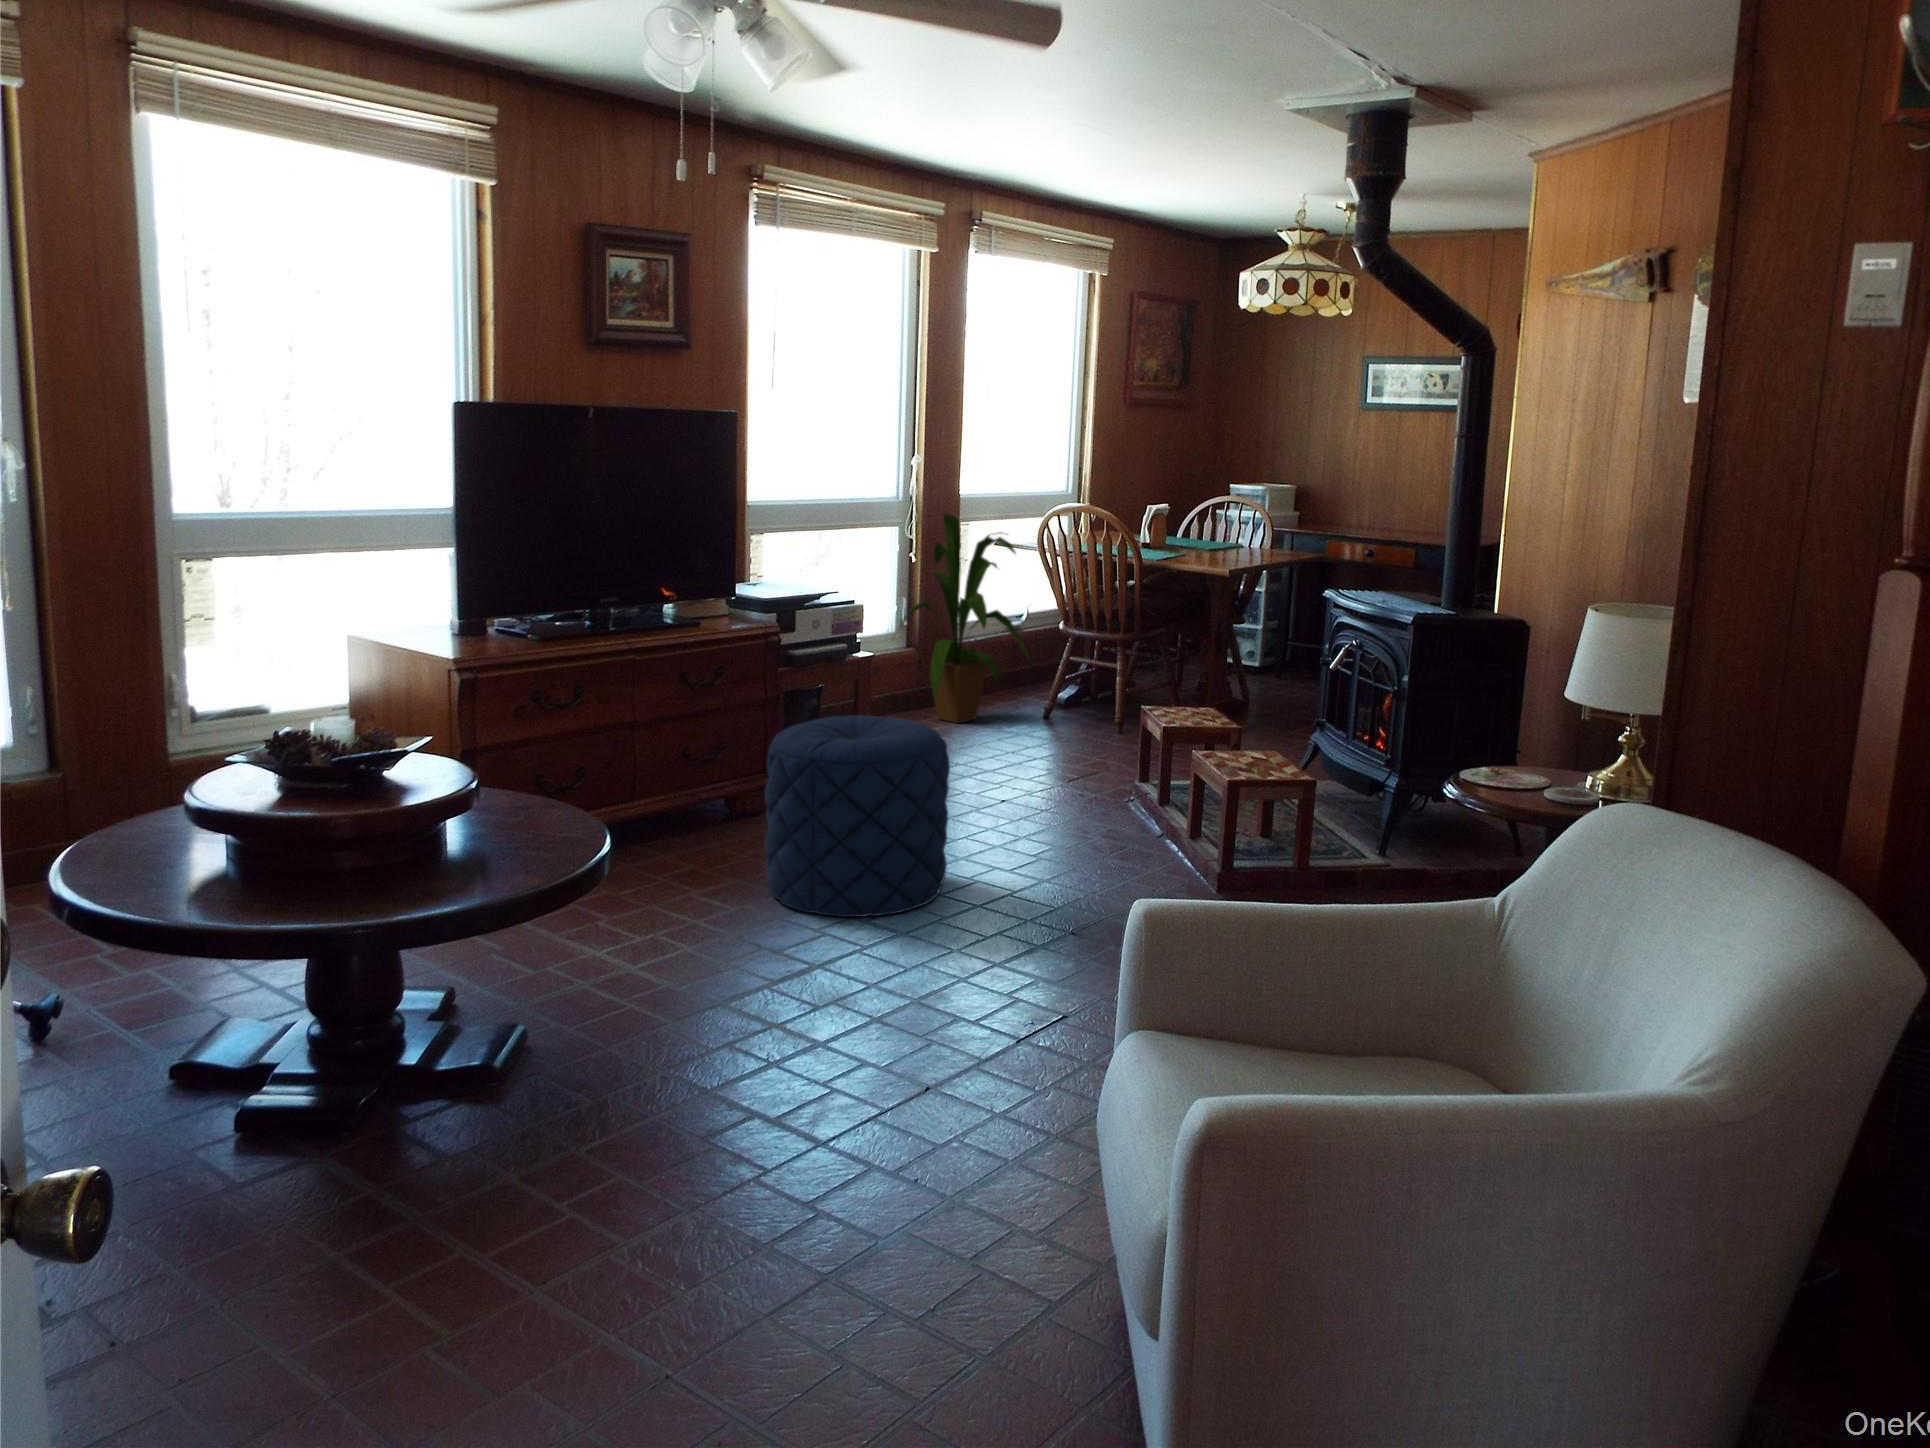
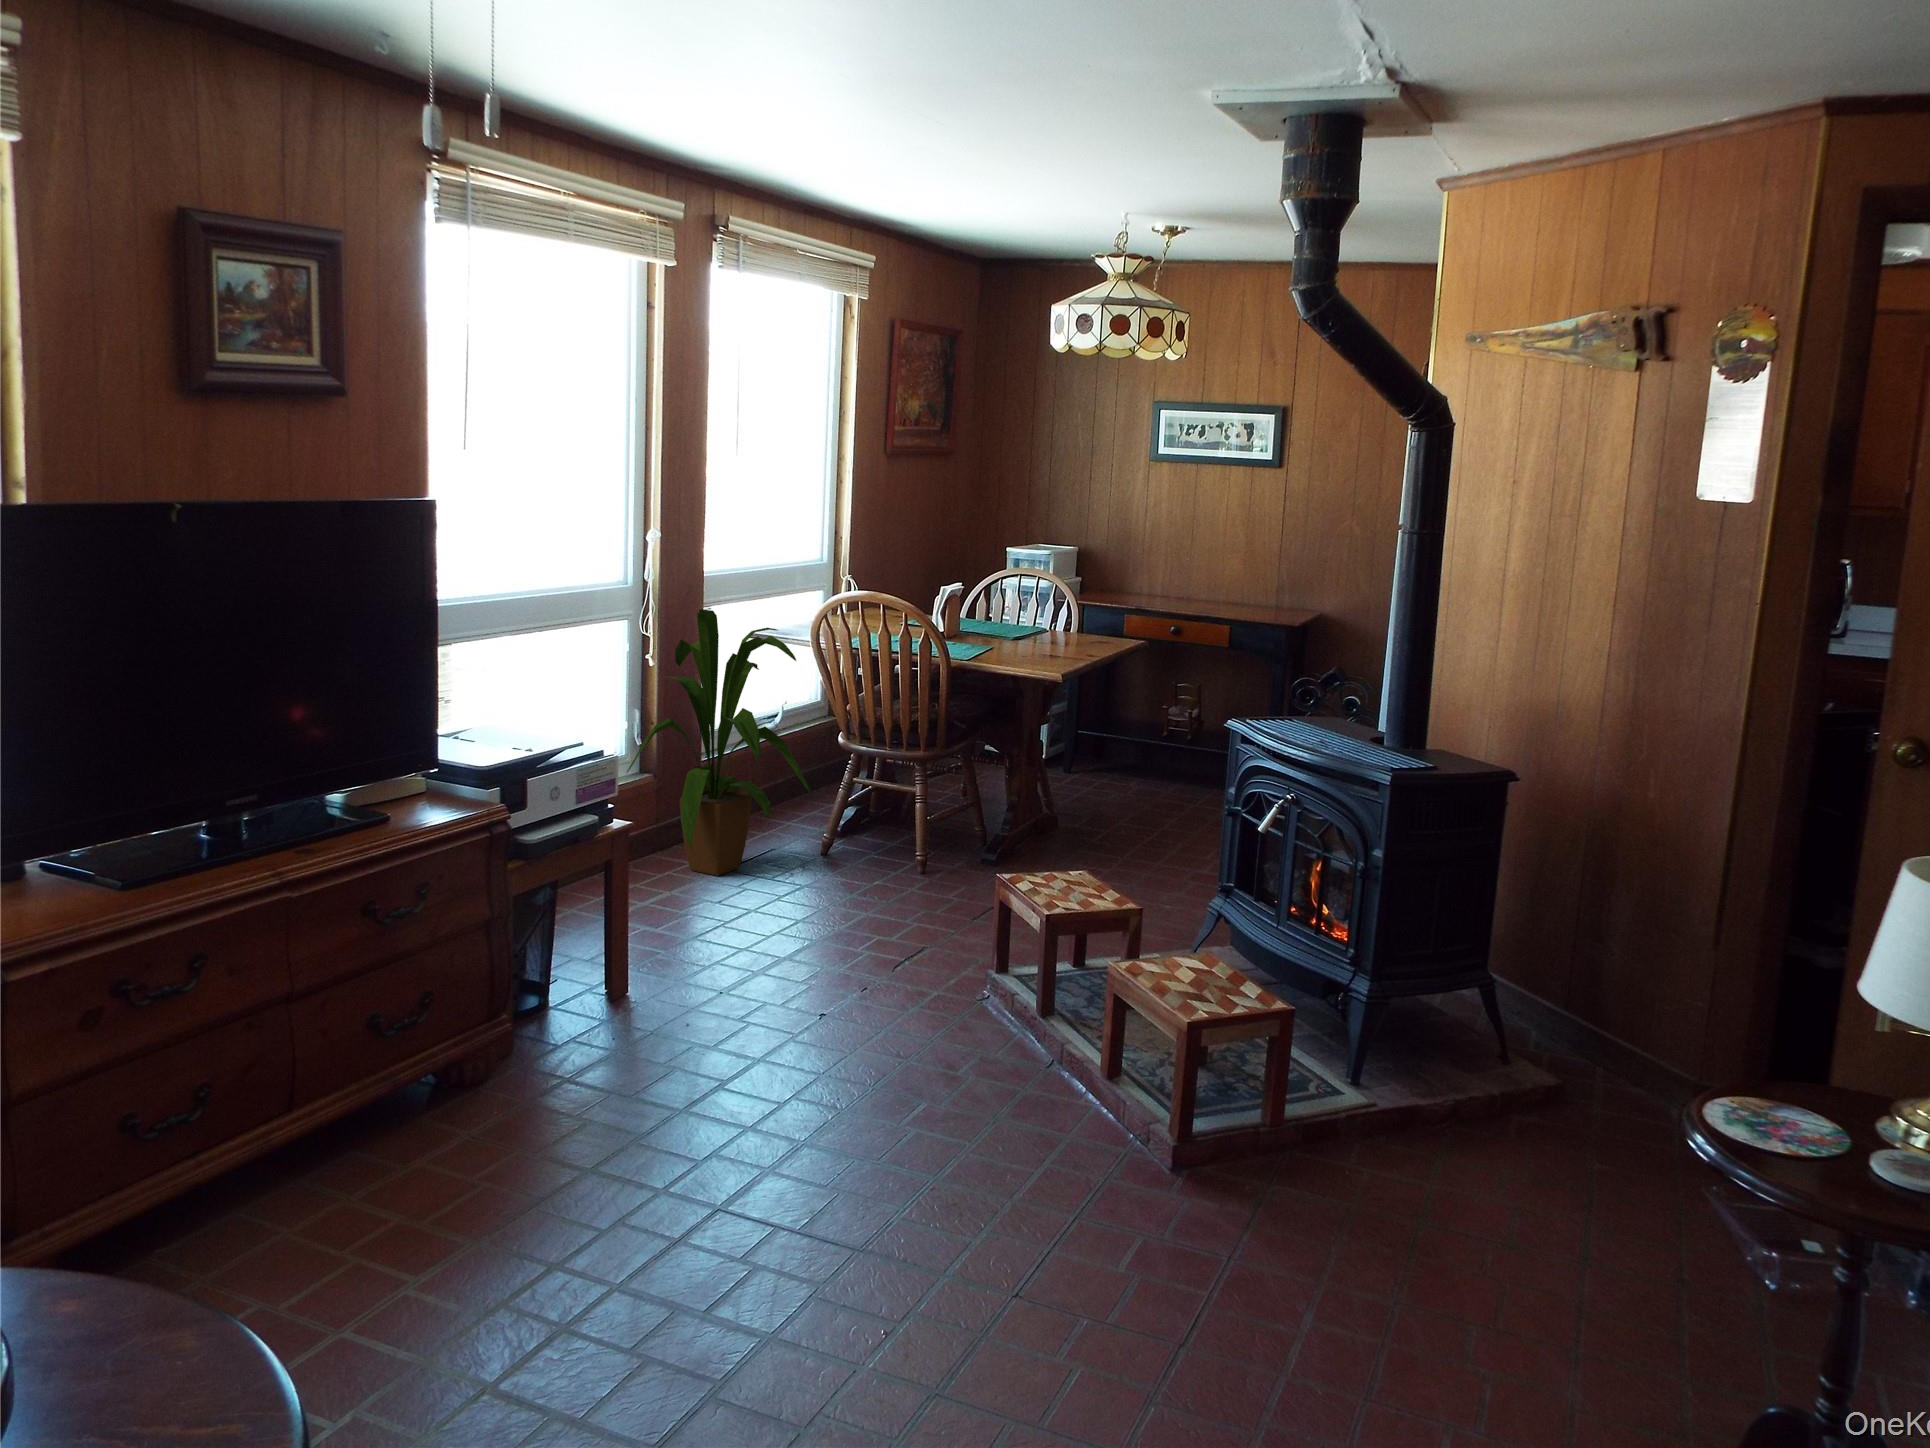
pouf: present [765,715,950,917] -> none [526,968,814,1313]

